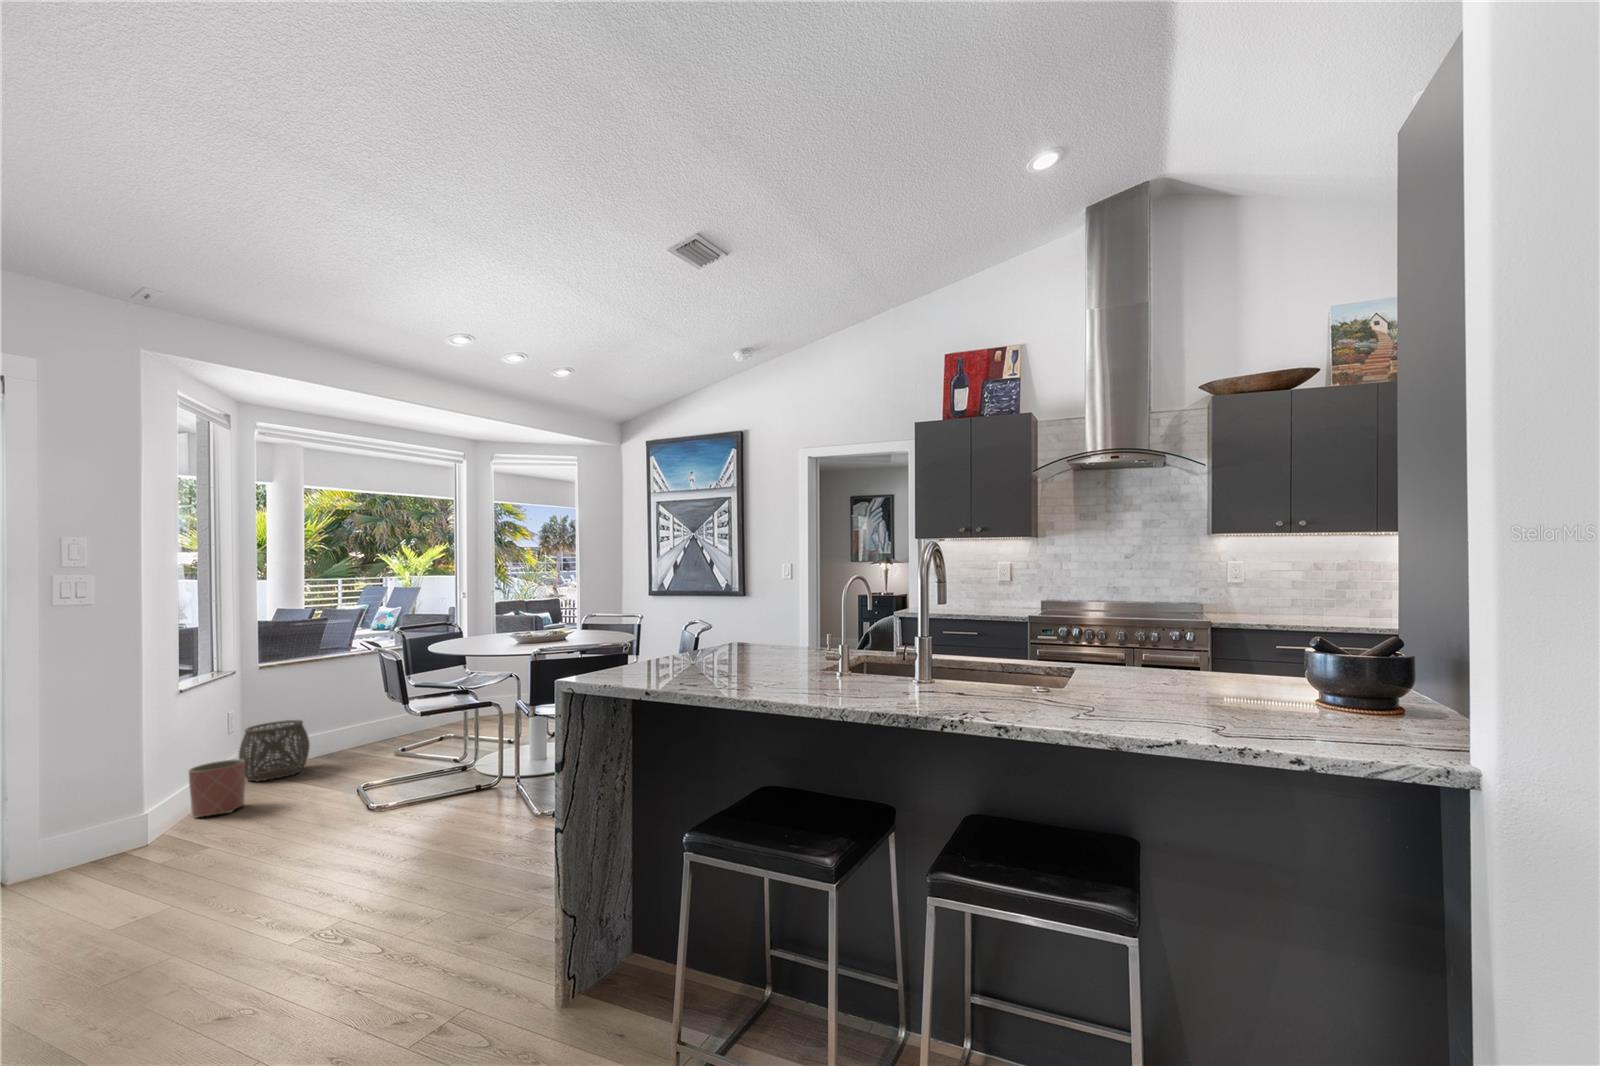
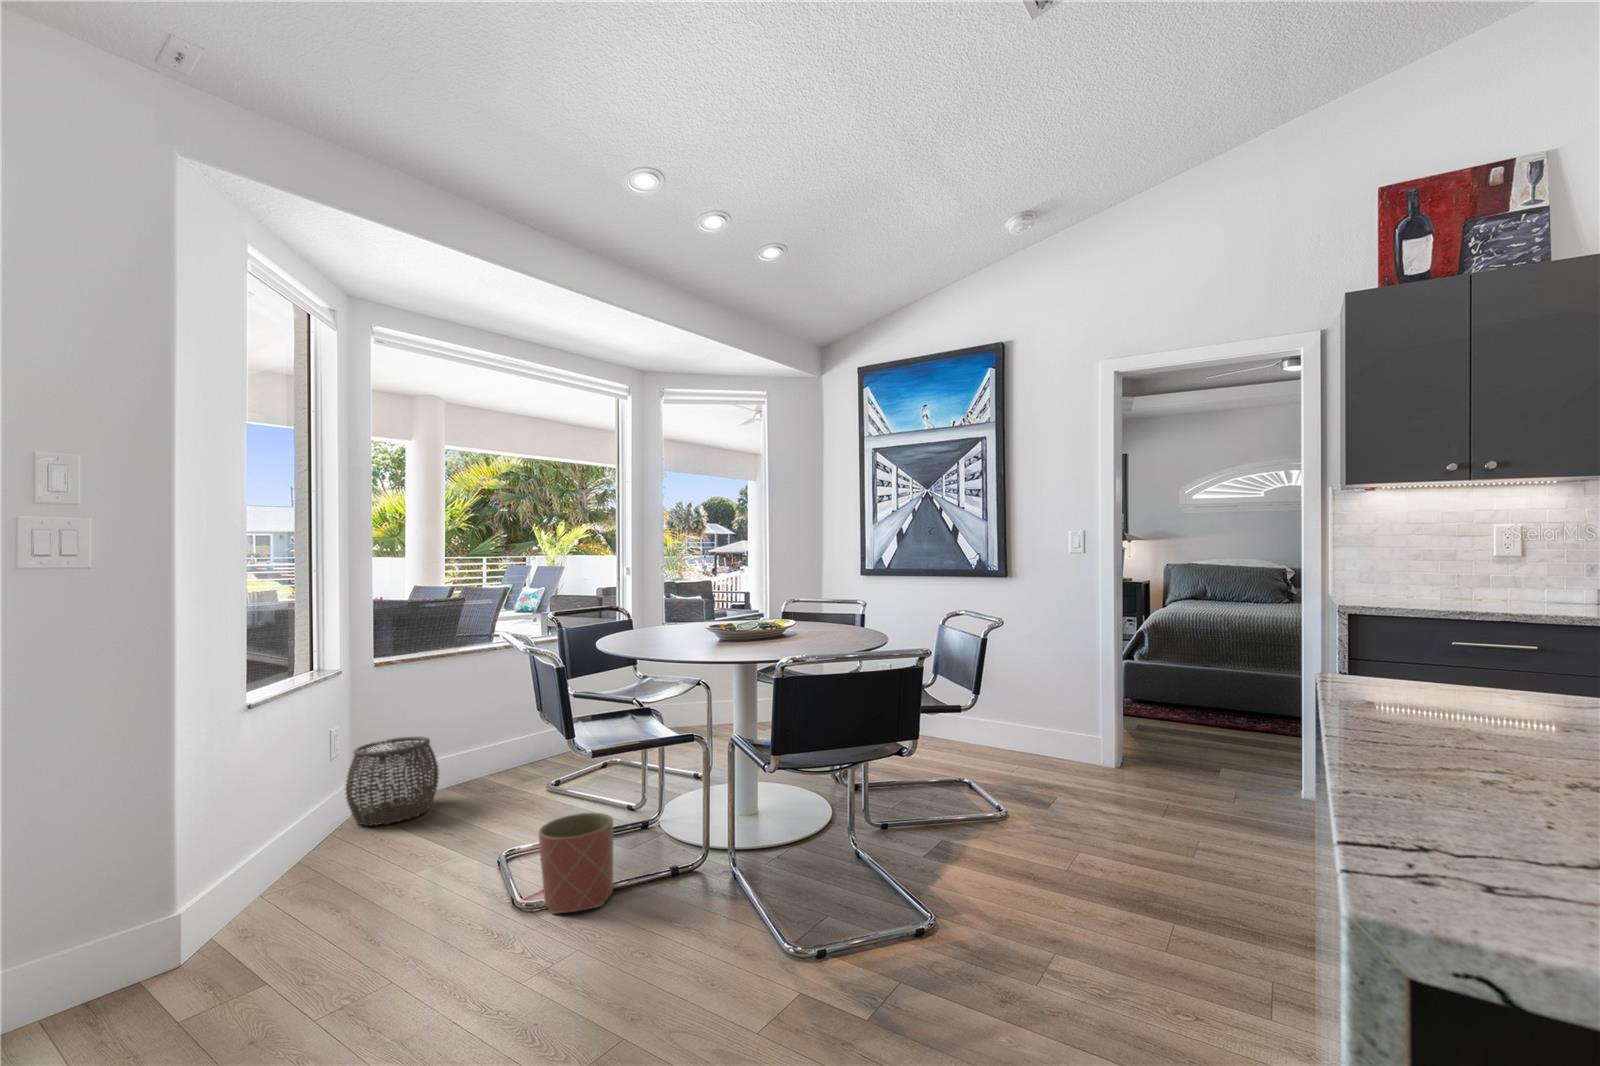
planter: present [189,759,246,818] -> present [539,813,613,914]

